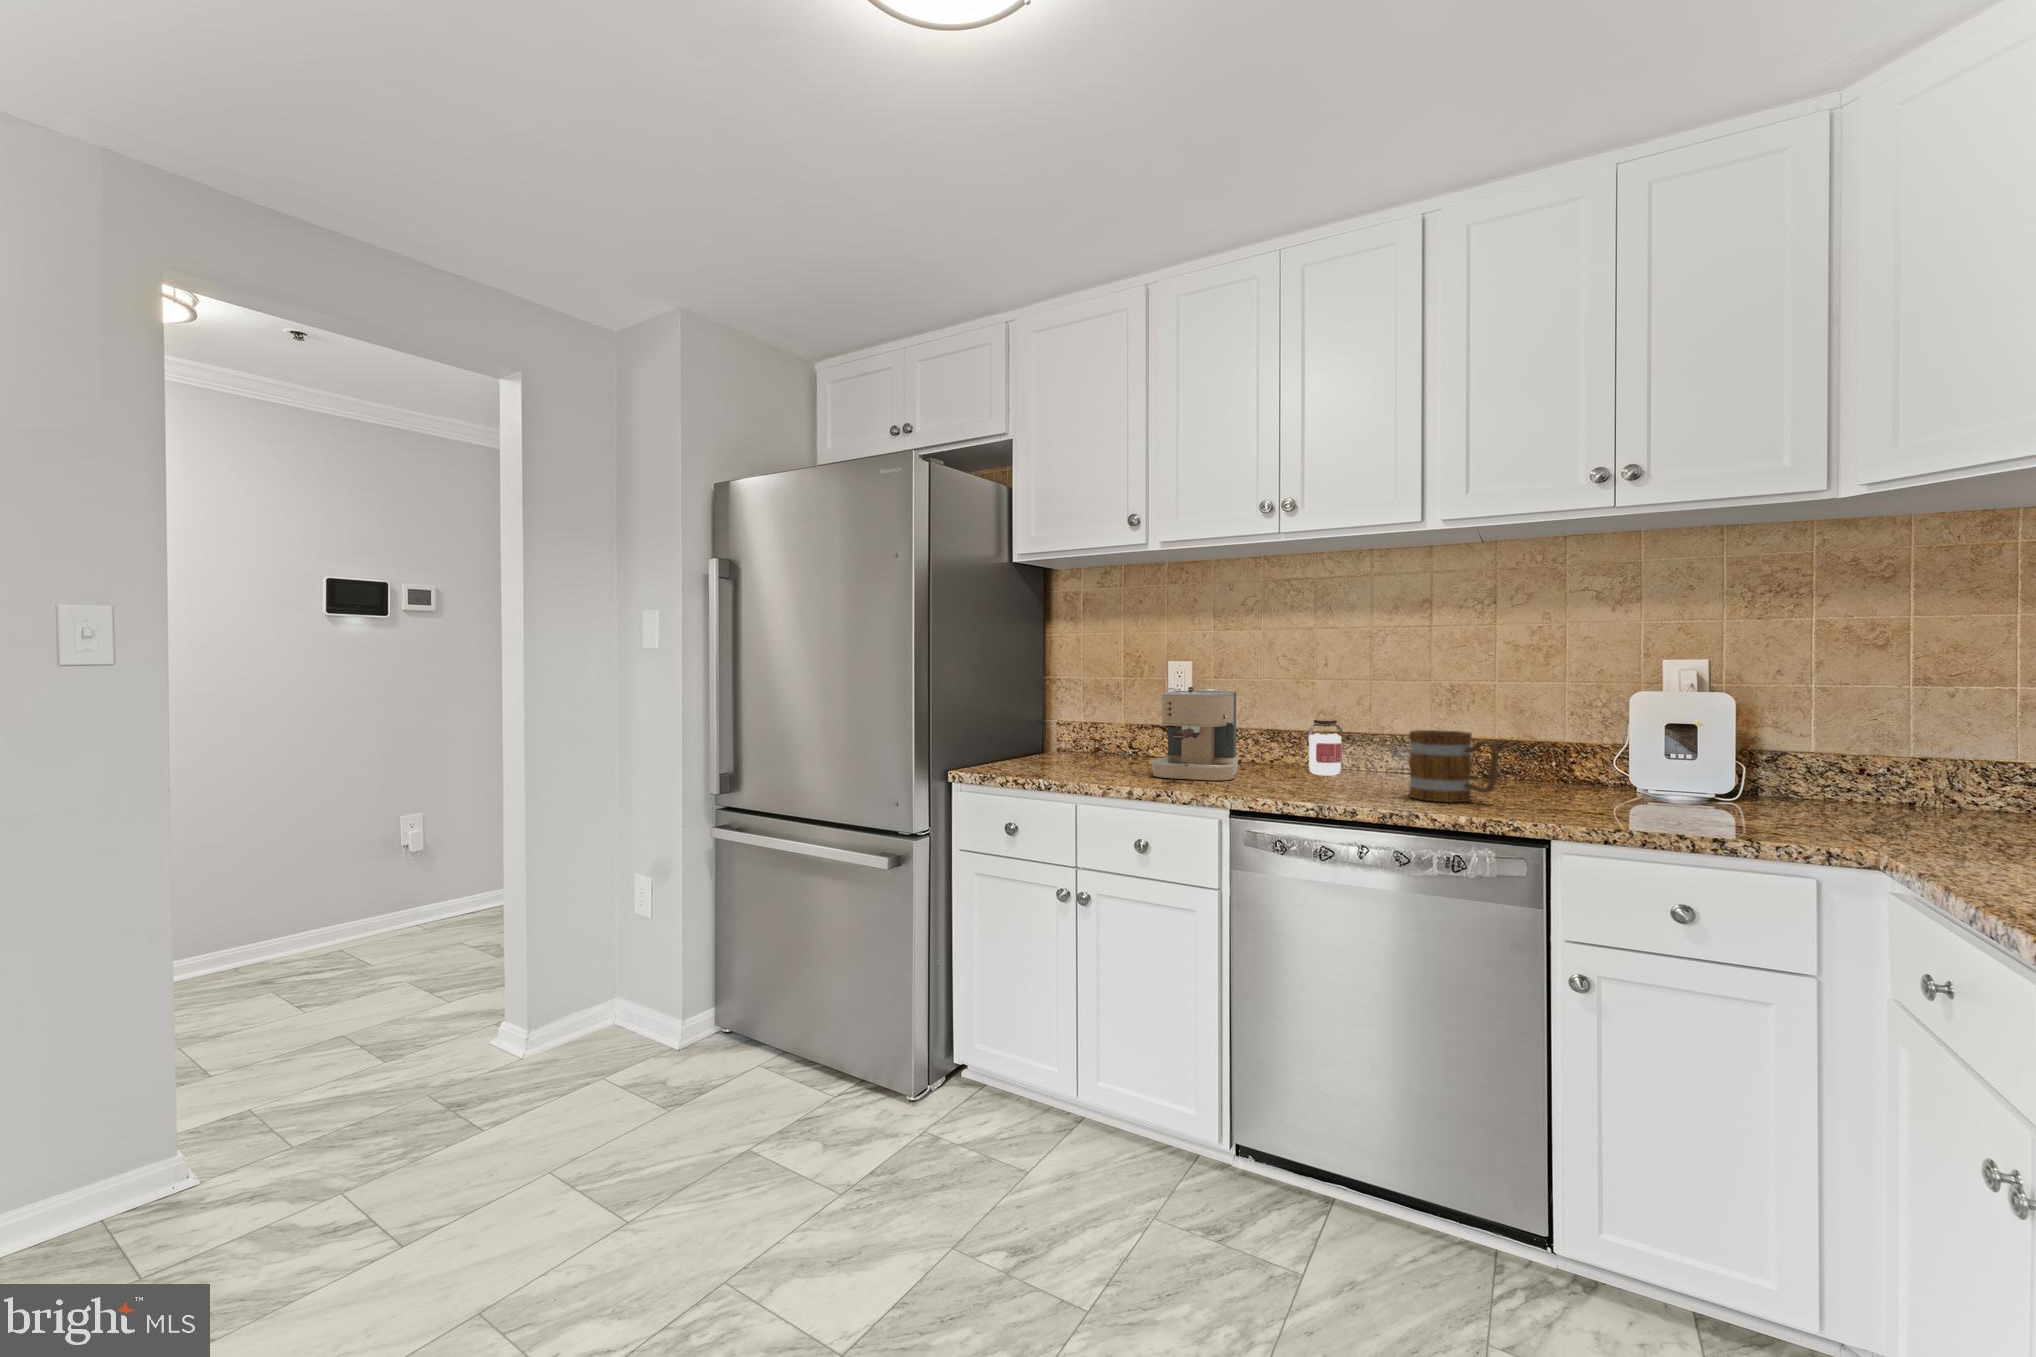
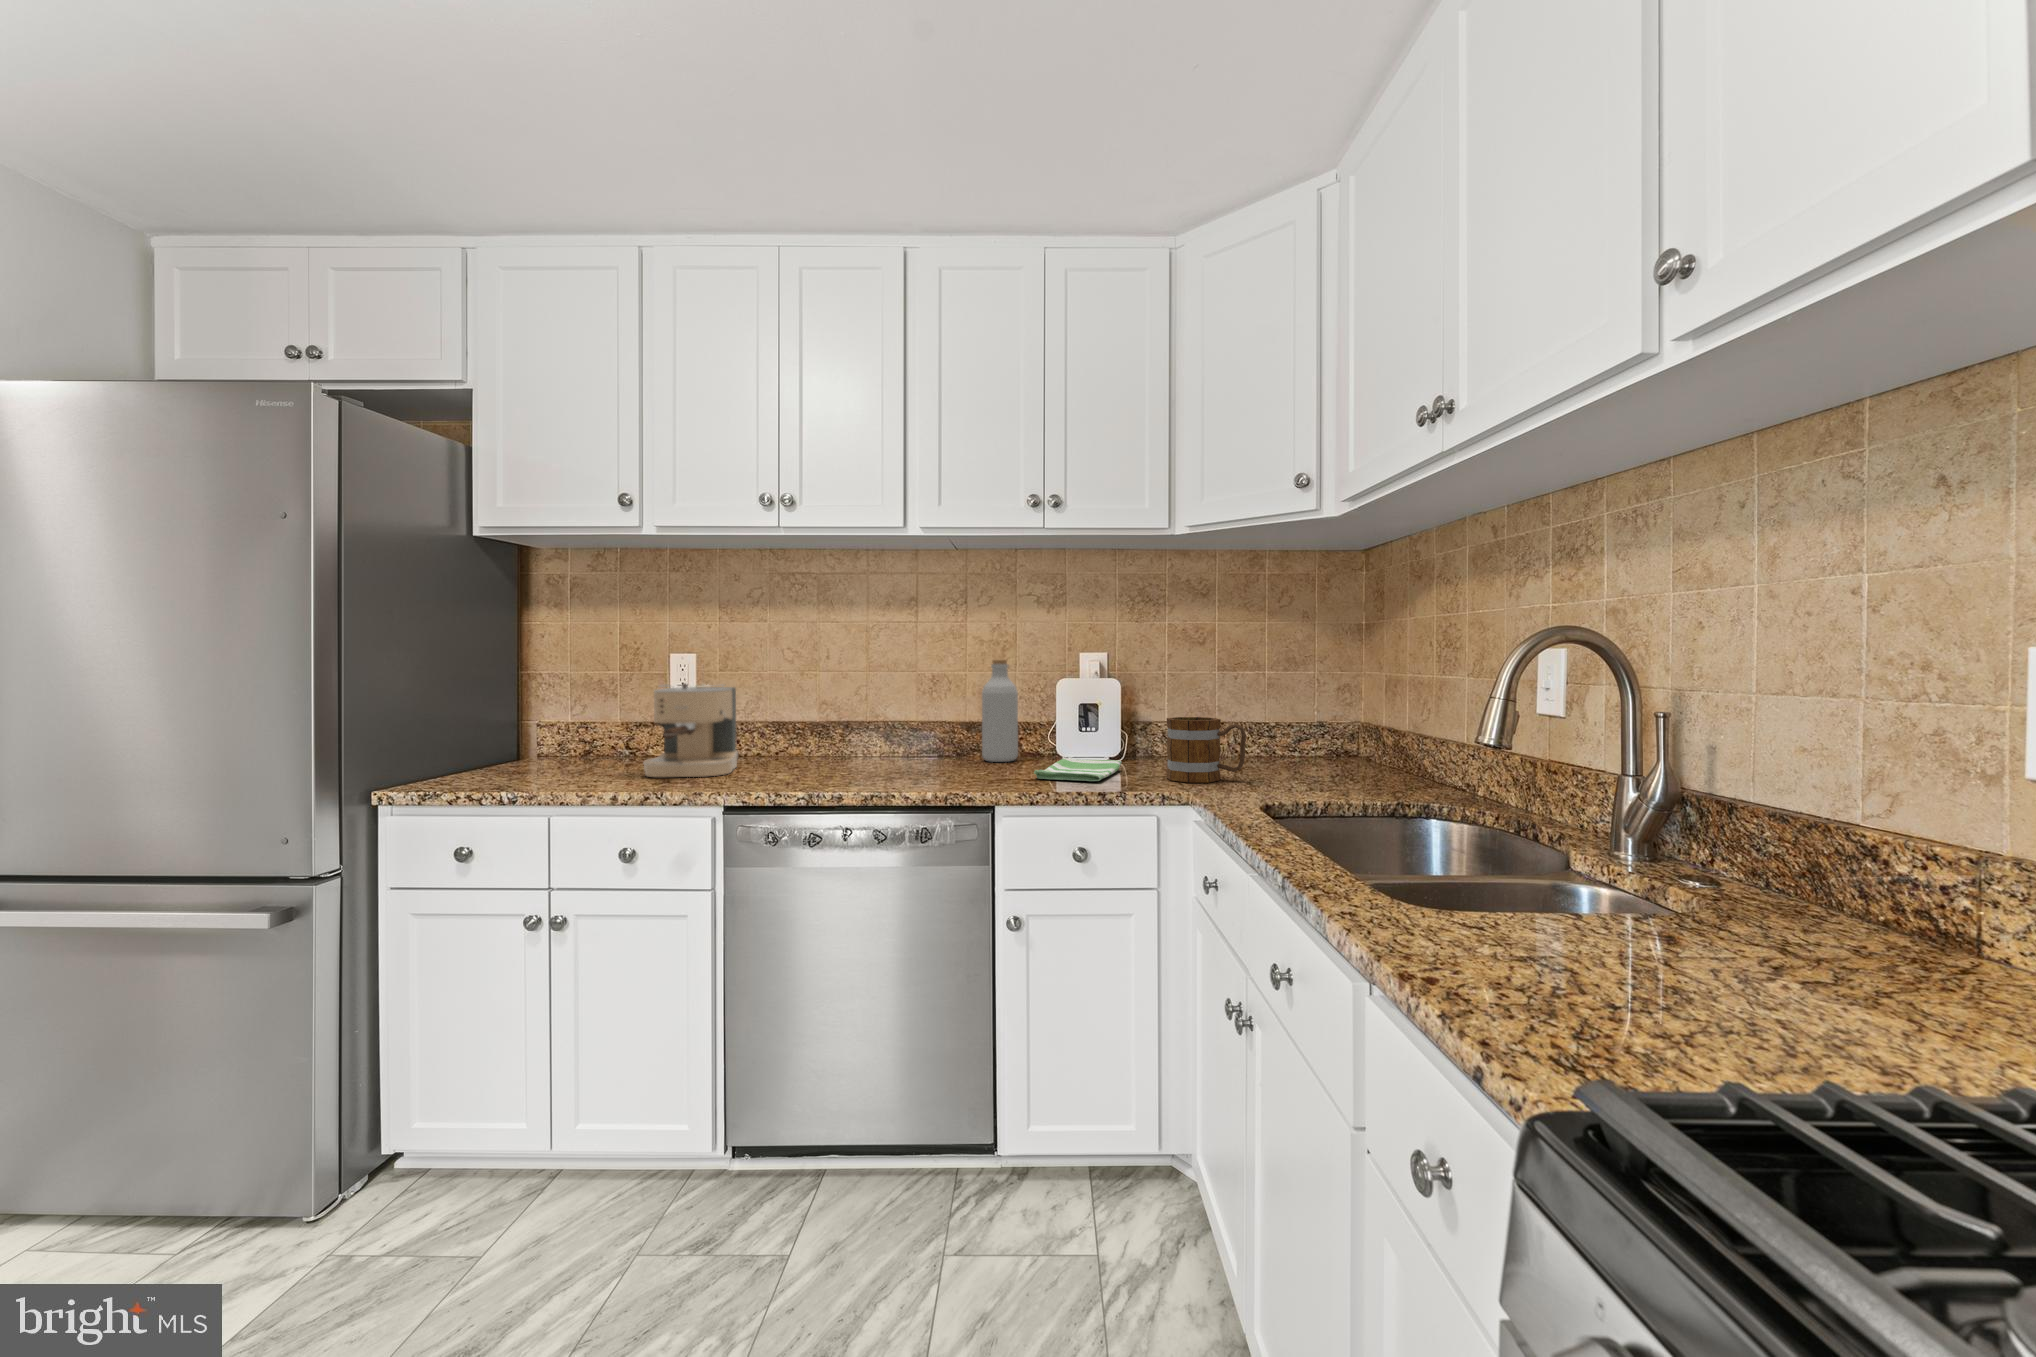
bottle: none [1524,665,1576,790] -> present [982,660,1018,762]
jar: present [1308,720,1343,775] -> none [806,711,837,764]
mug: present [1409,730,1499,802] -> present [1166,717,1246,782]
dish towel: none [1600,791,1736,822] -> present [1034,758,1121,781]

